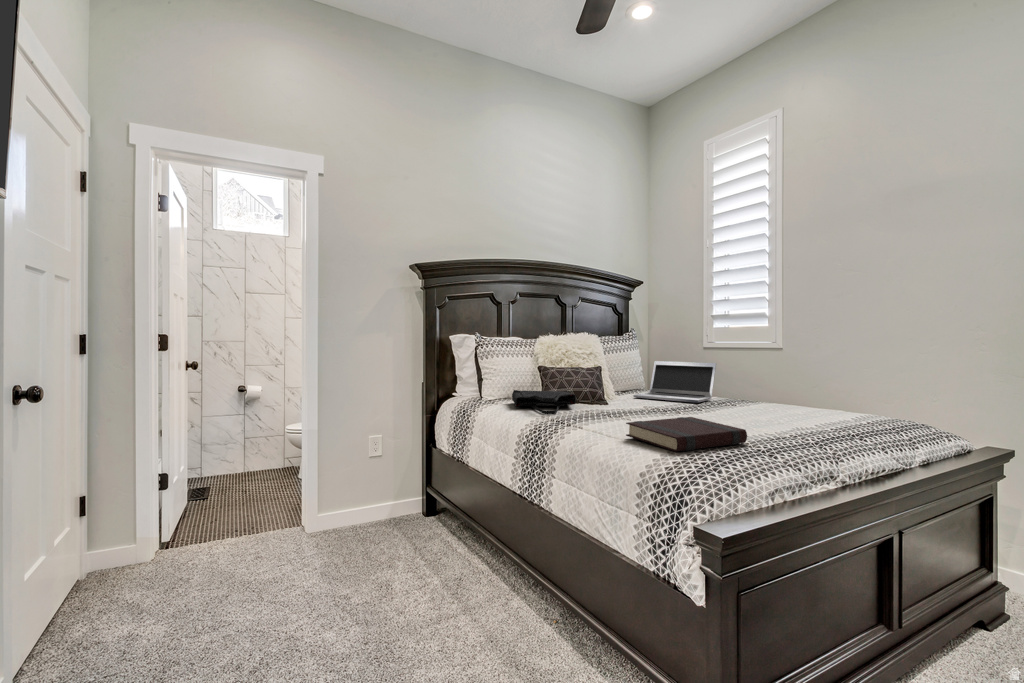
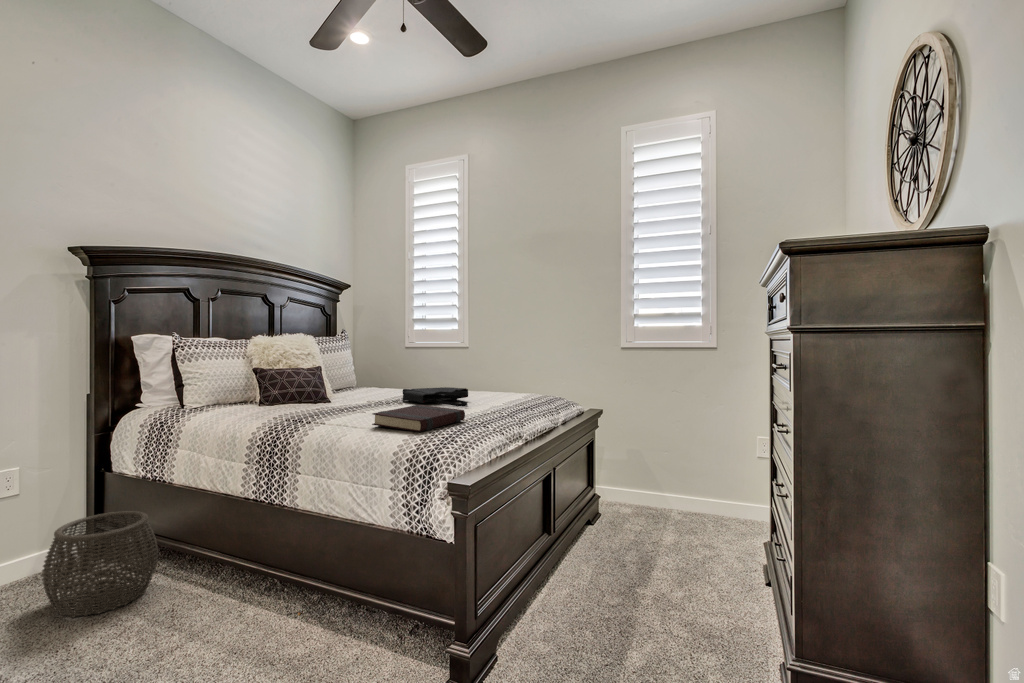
laptop: present [633,361,716,403] -> none [350,360,420,395]
tote bag: present [512,390,576,414] -> present [403,387,468,406]
woven basket: none [381,482,457,567] -> present [42,511,158,617]

